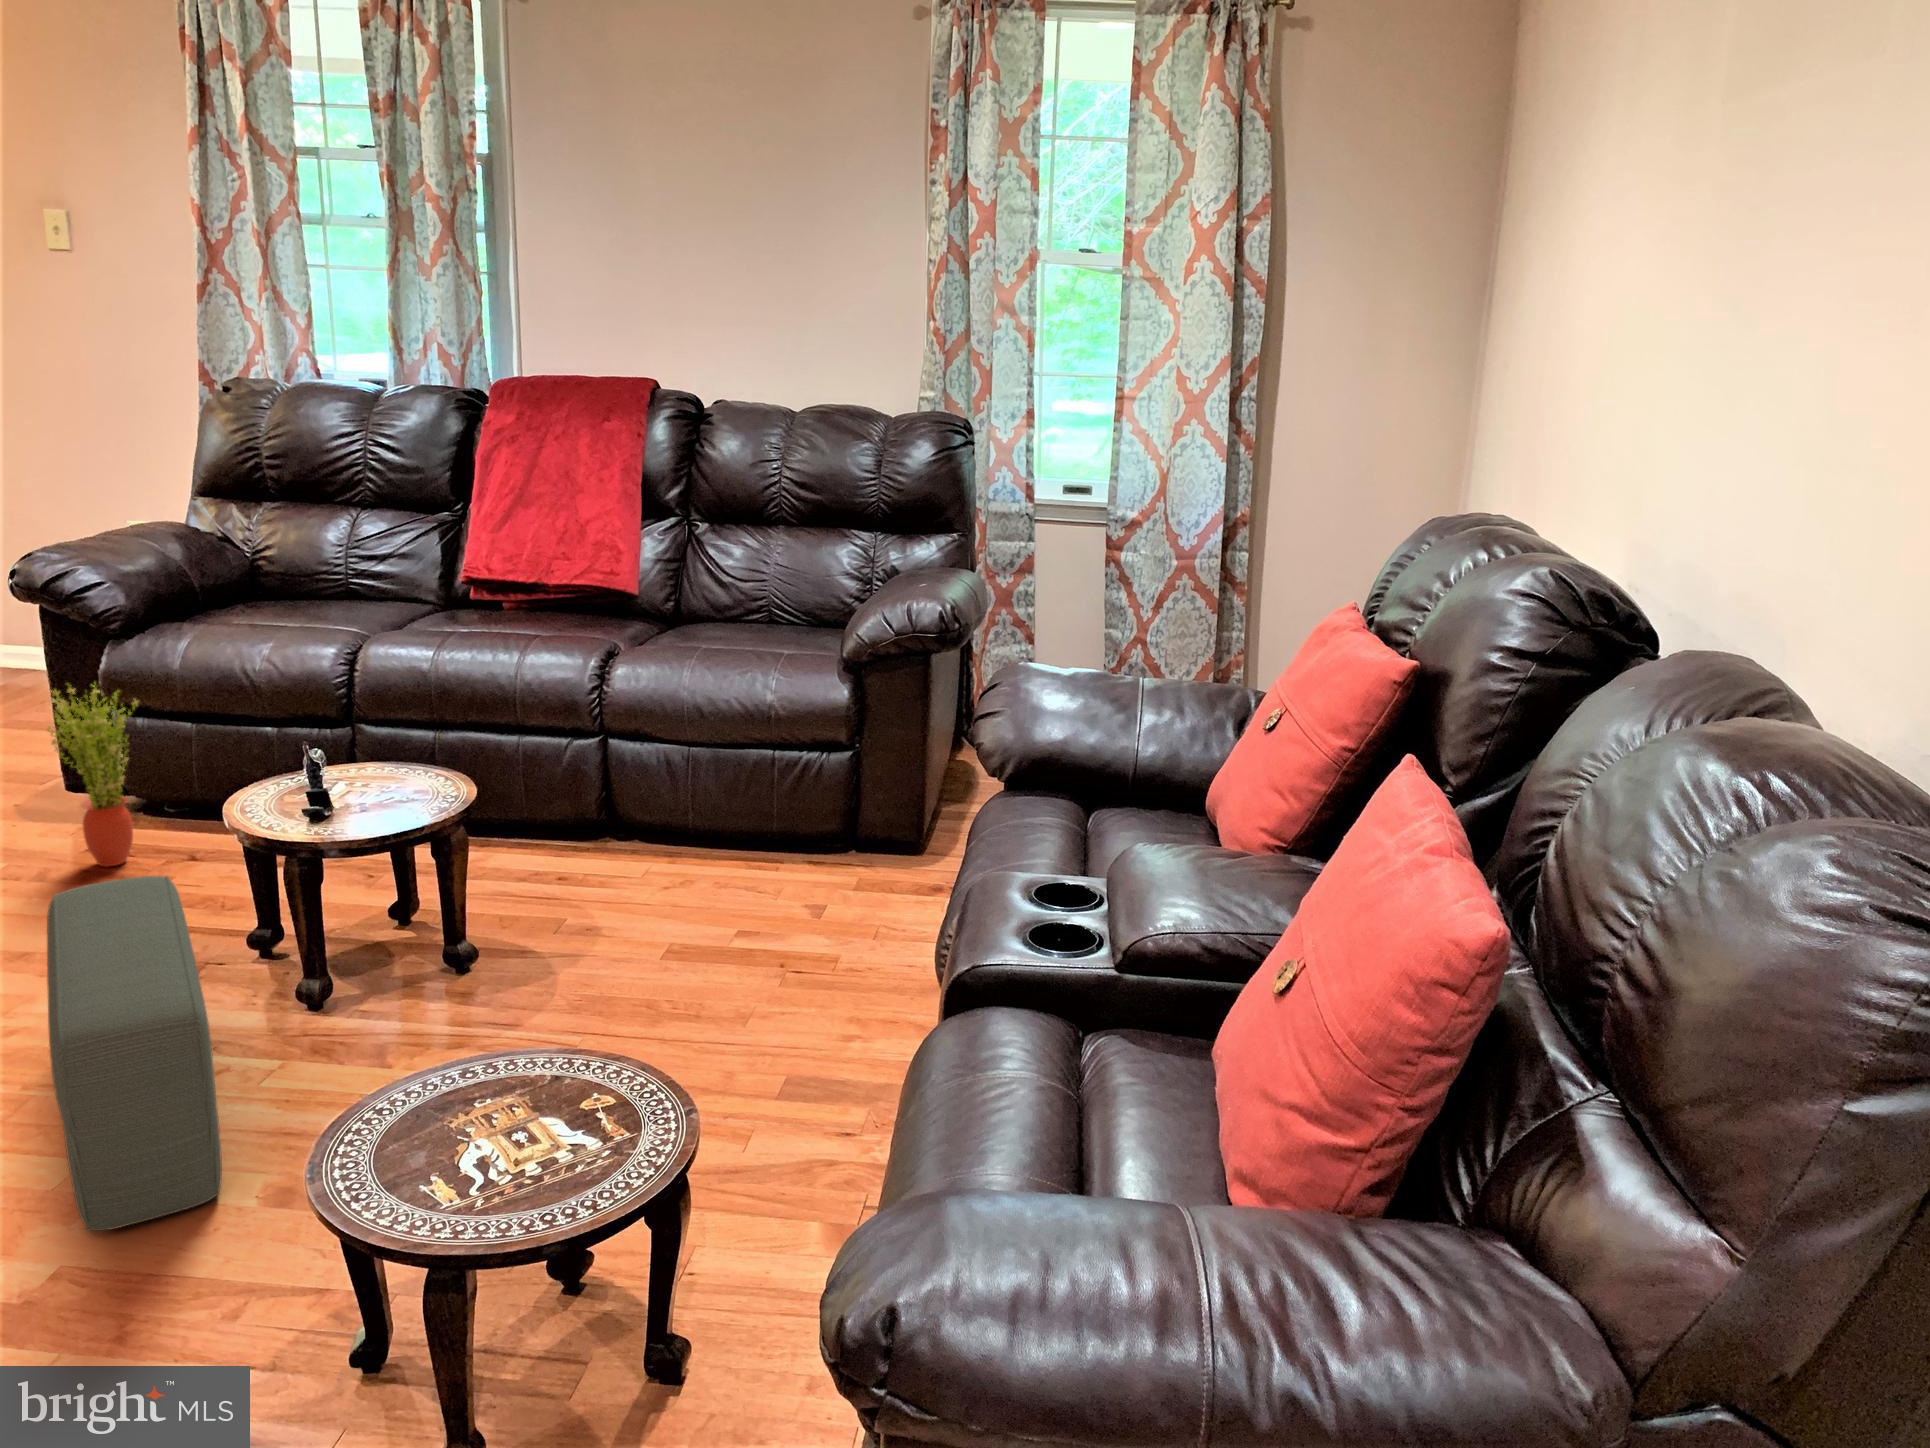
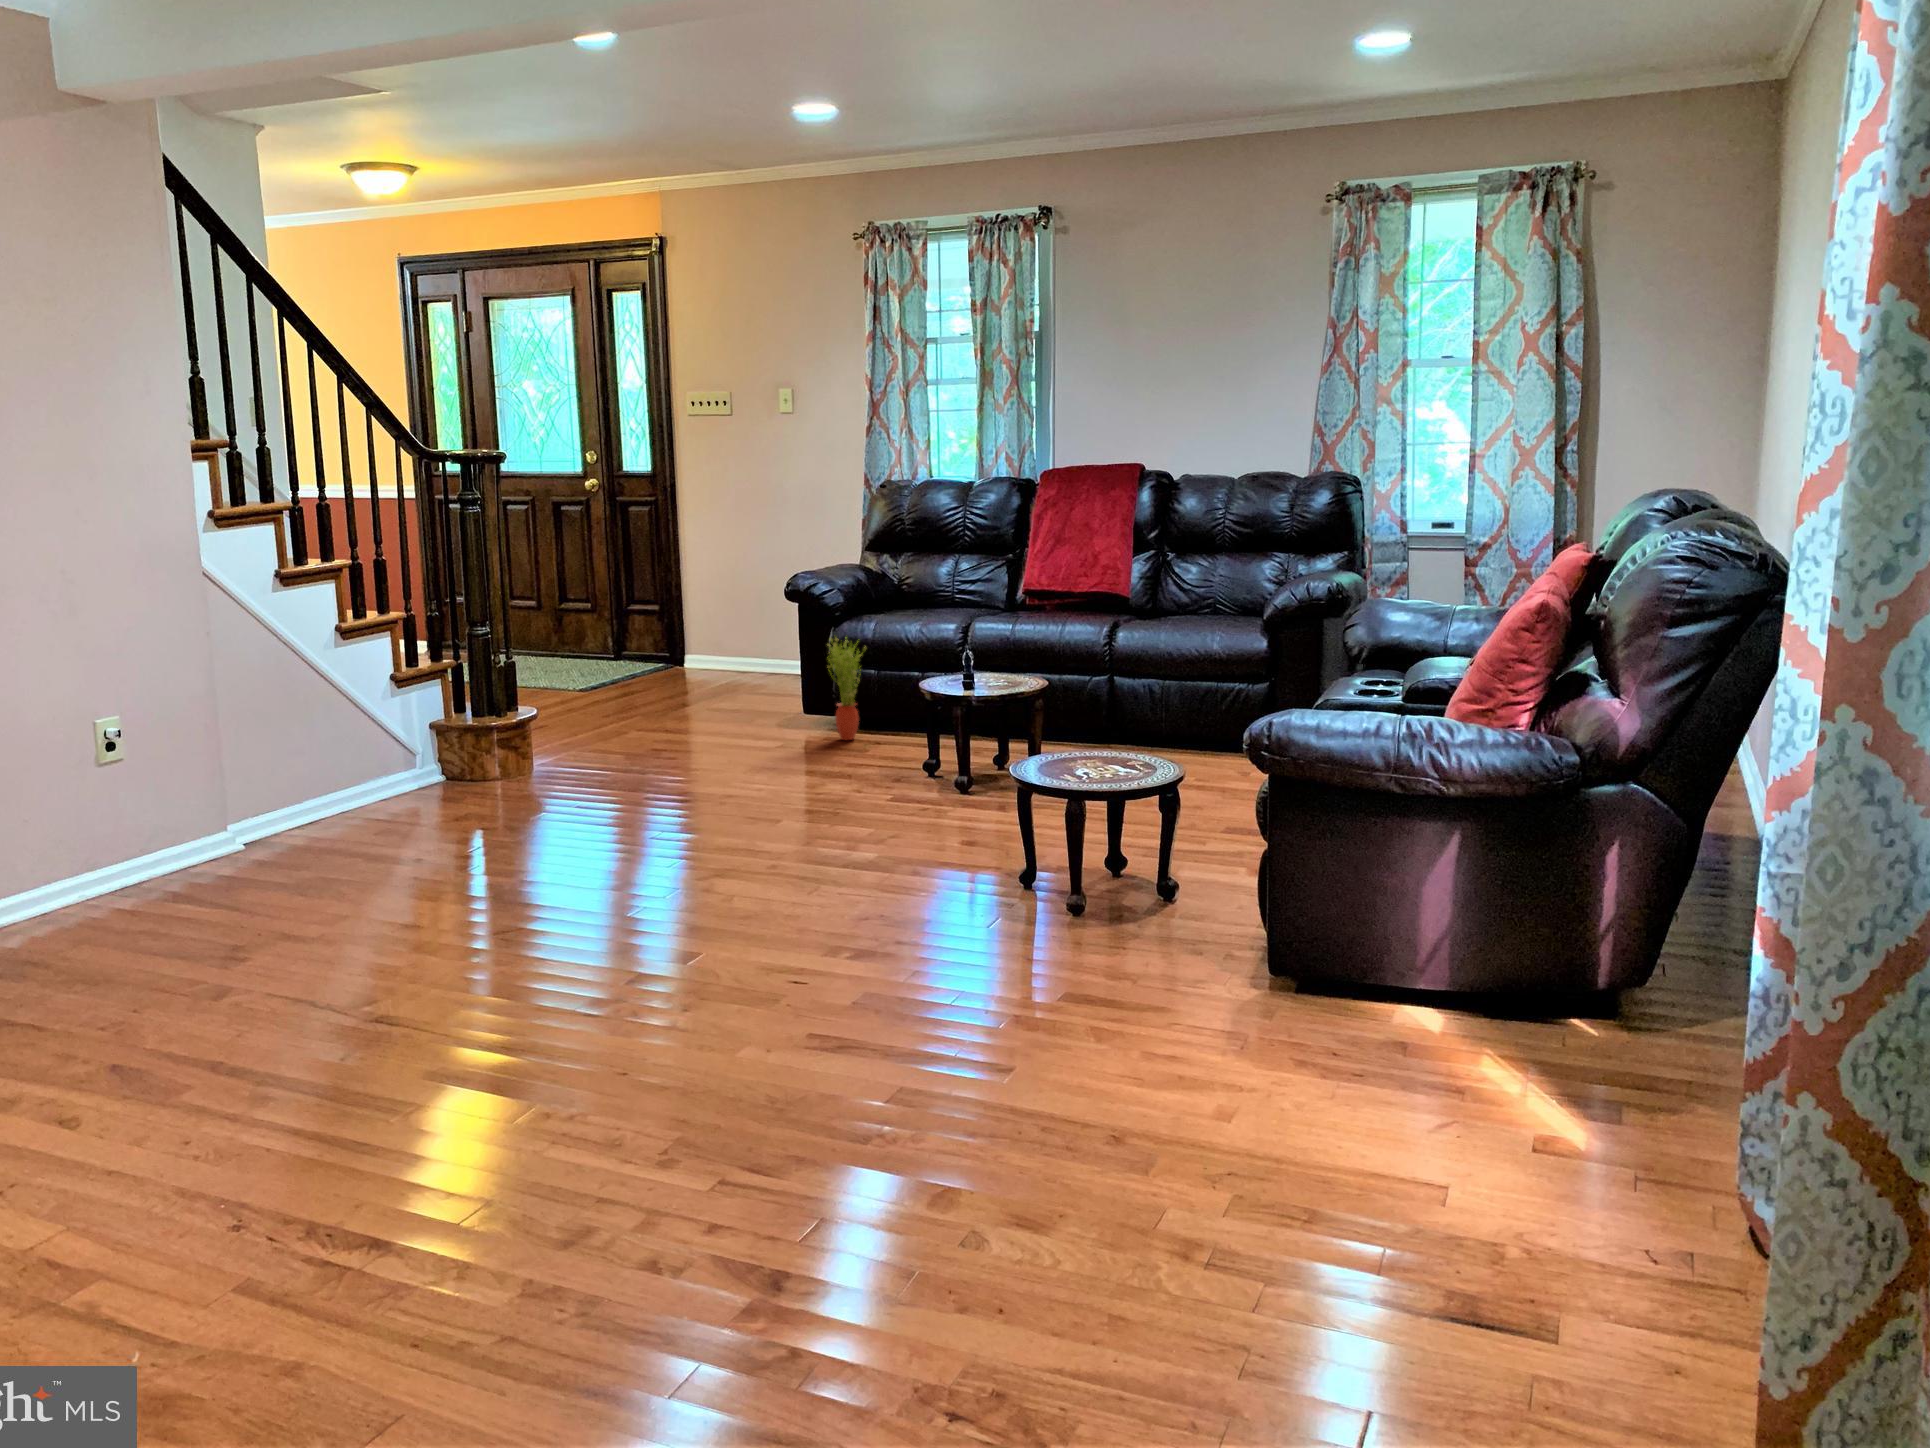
pouf: present [47,876,222,1231] -> none [865,705,957,835]

